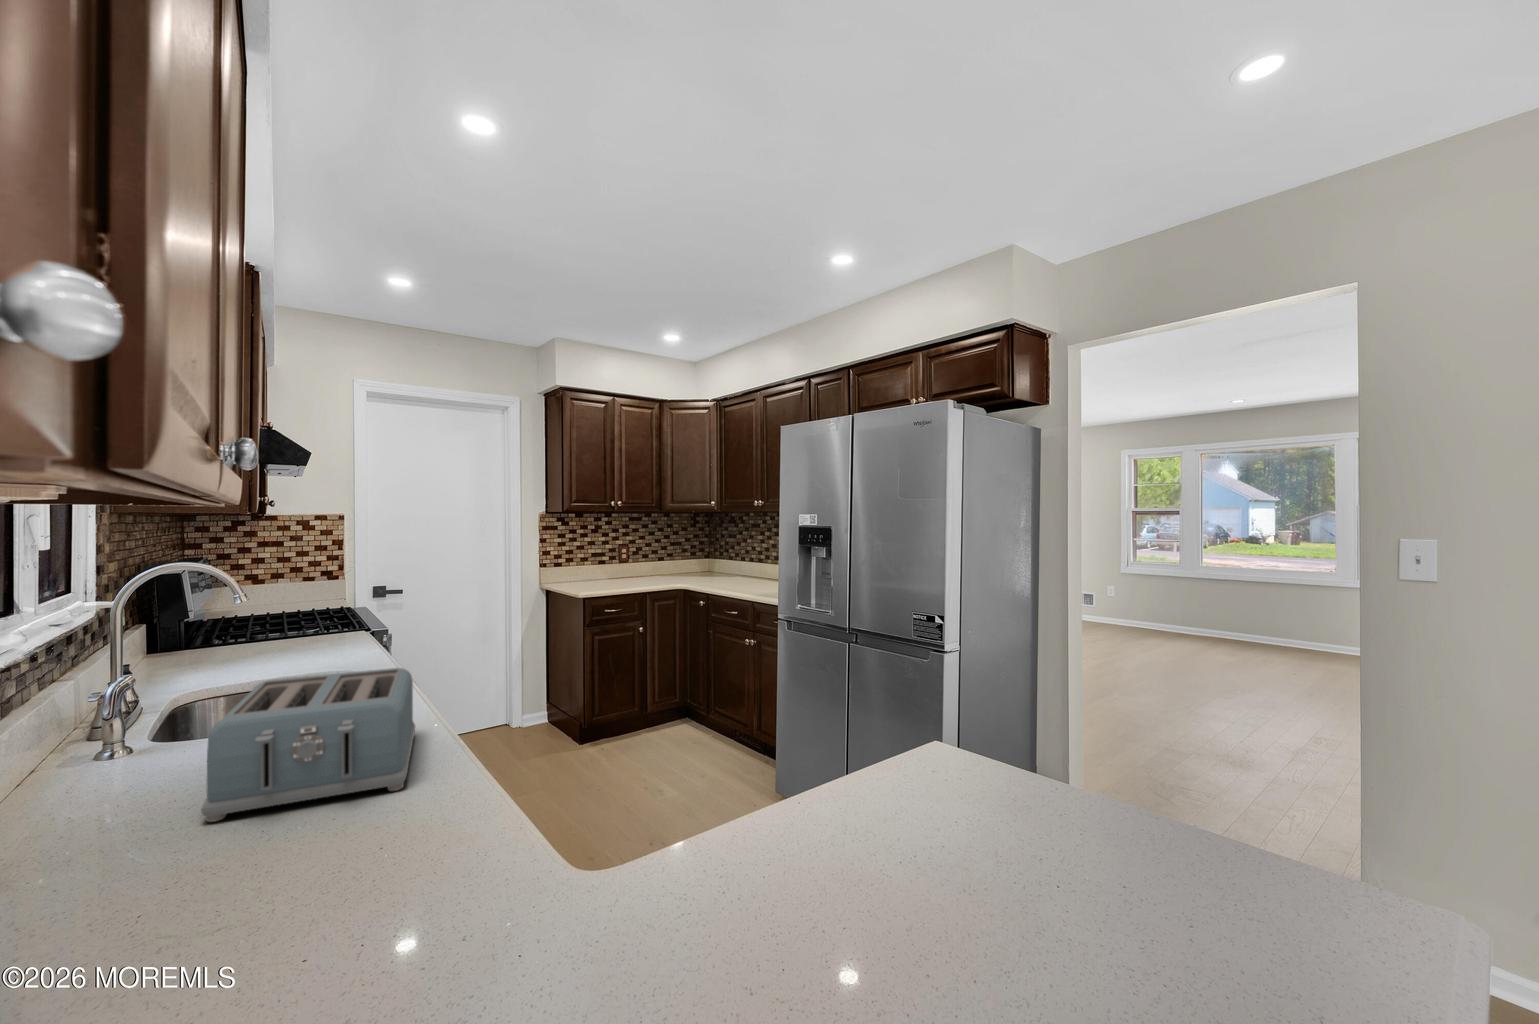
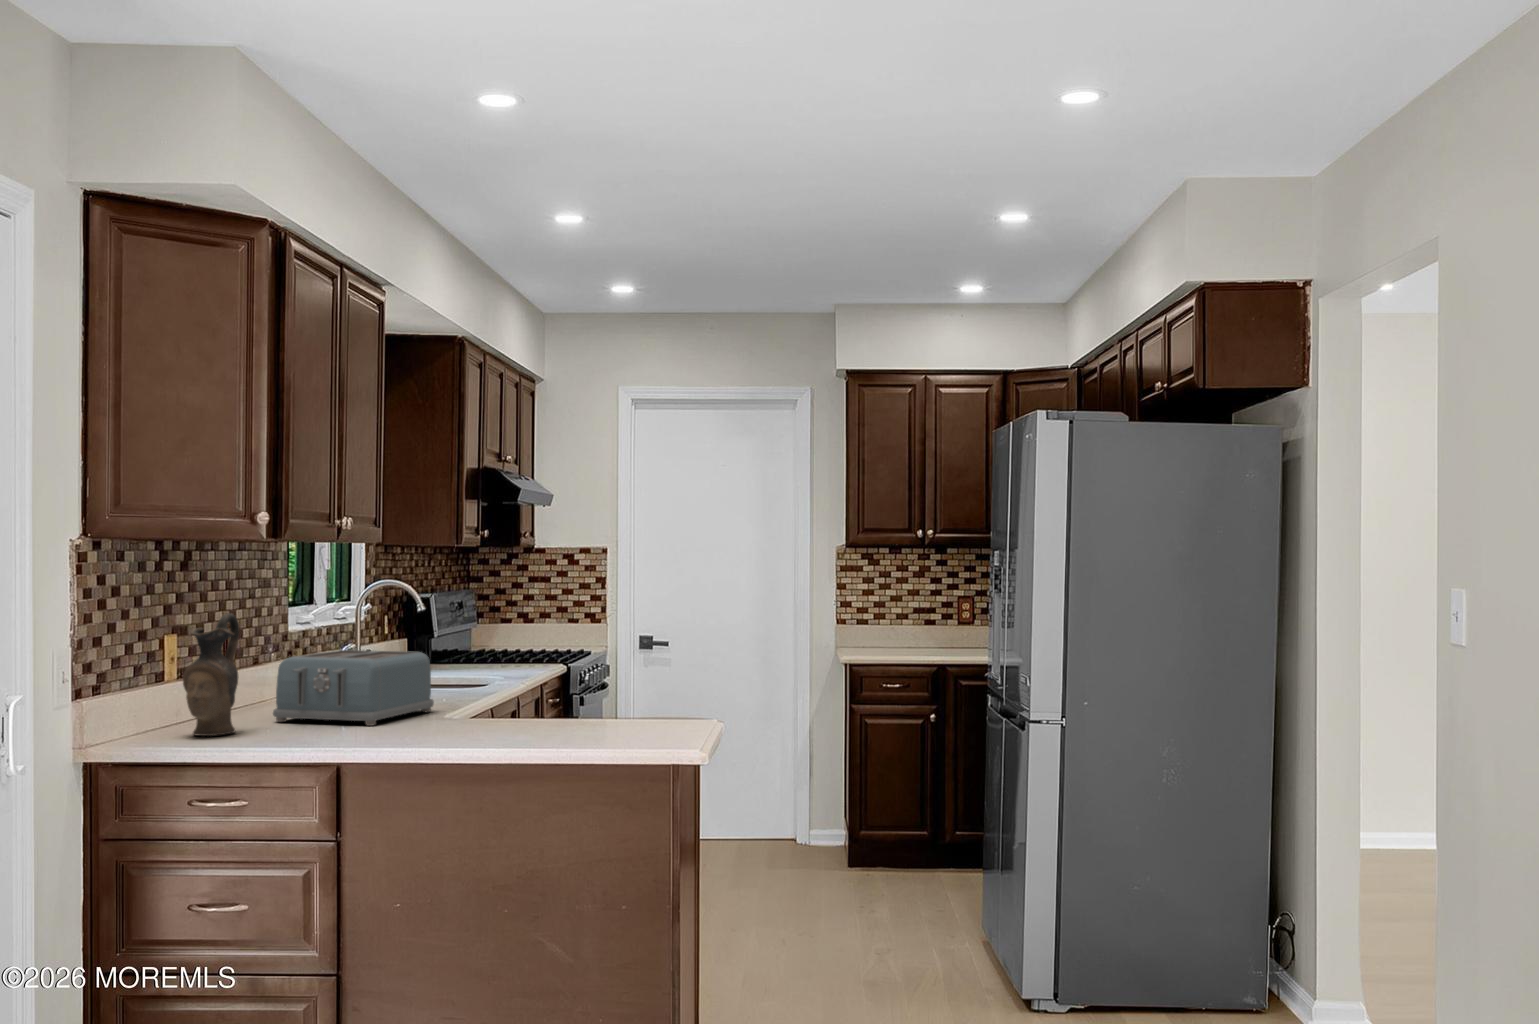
ceramic pitcher: none [63,677,192,926] -> present [183,613,239,736]

